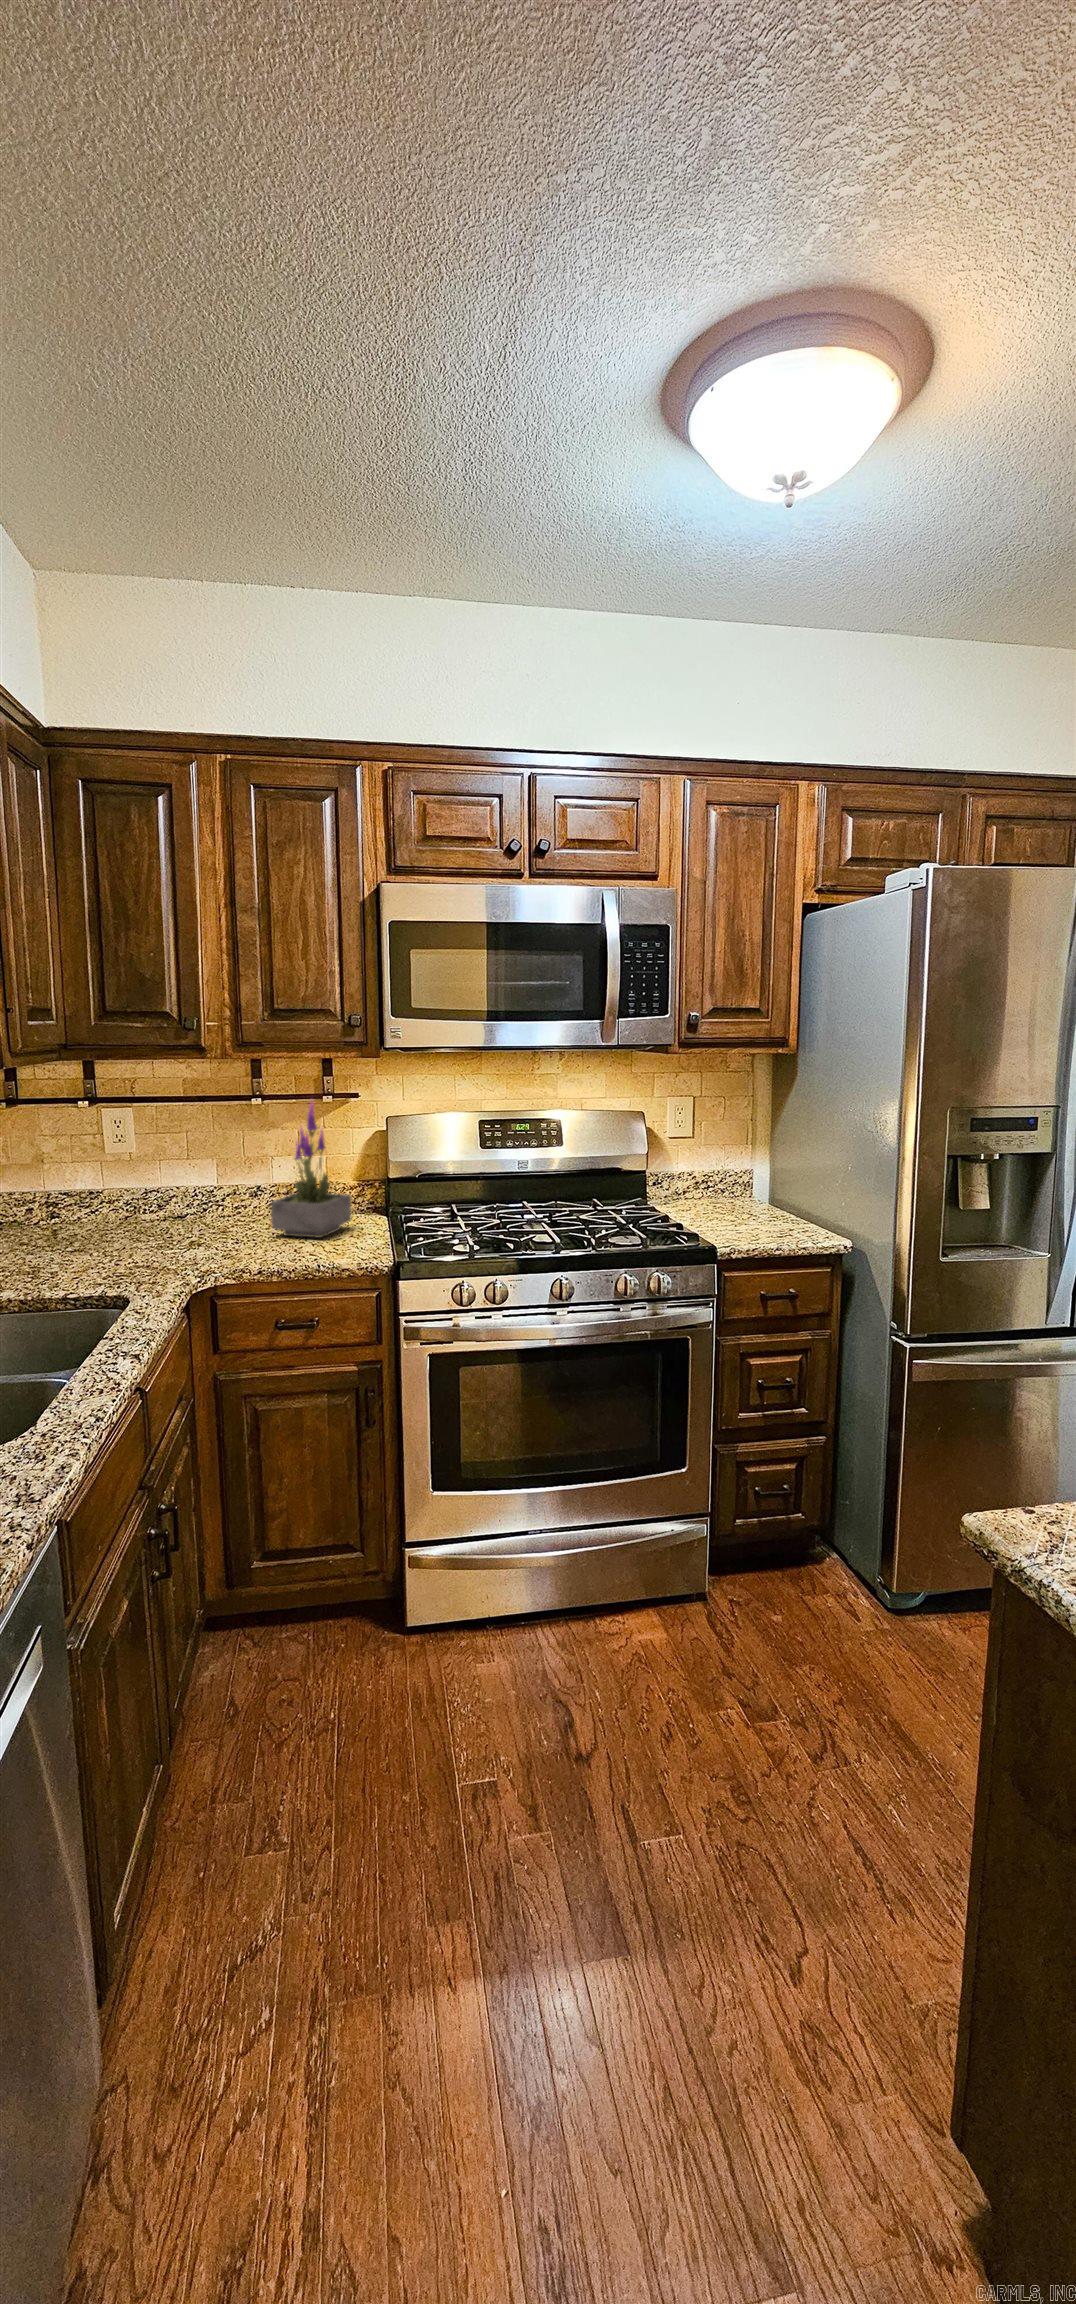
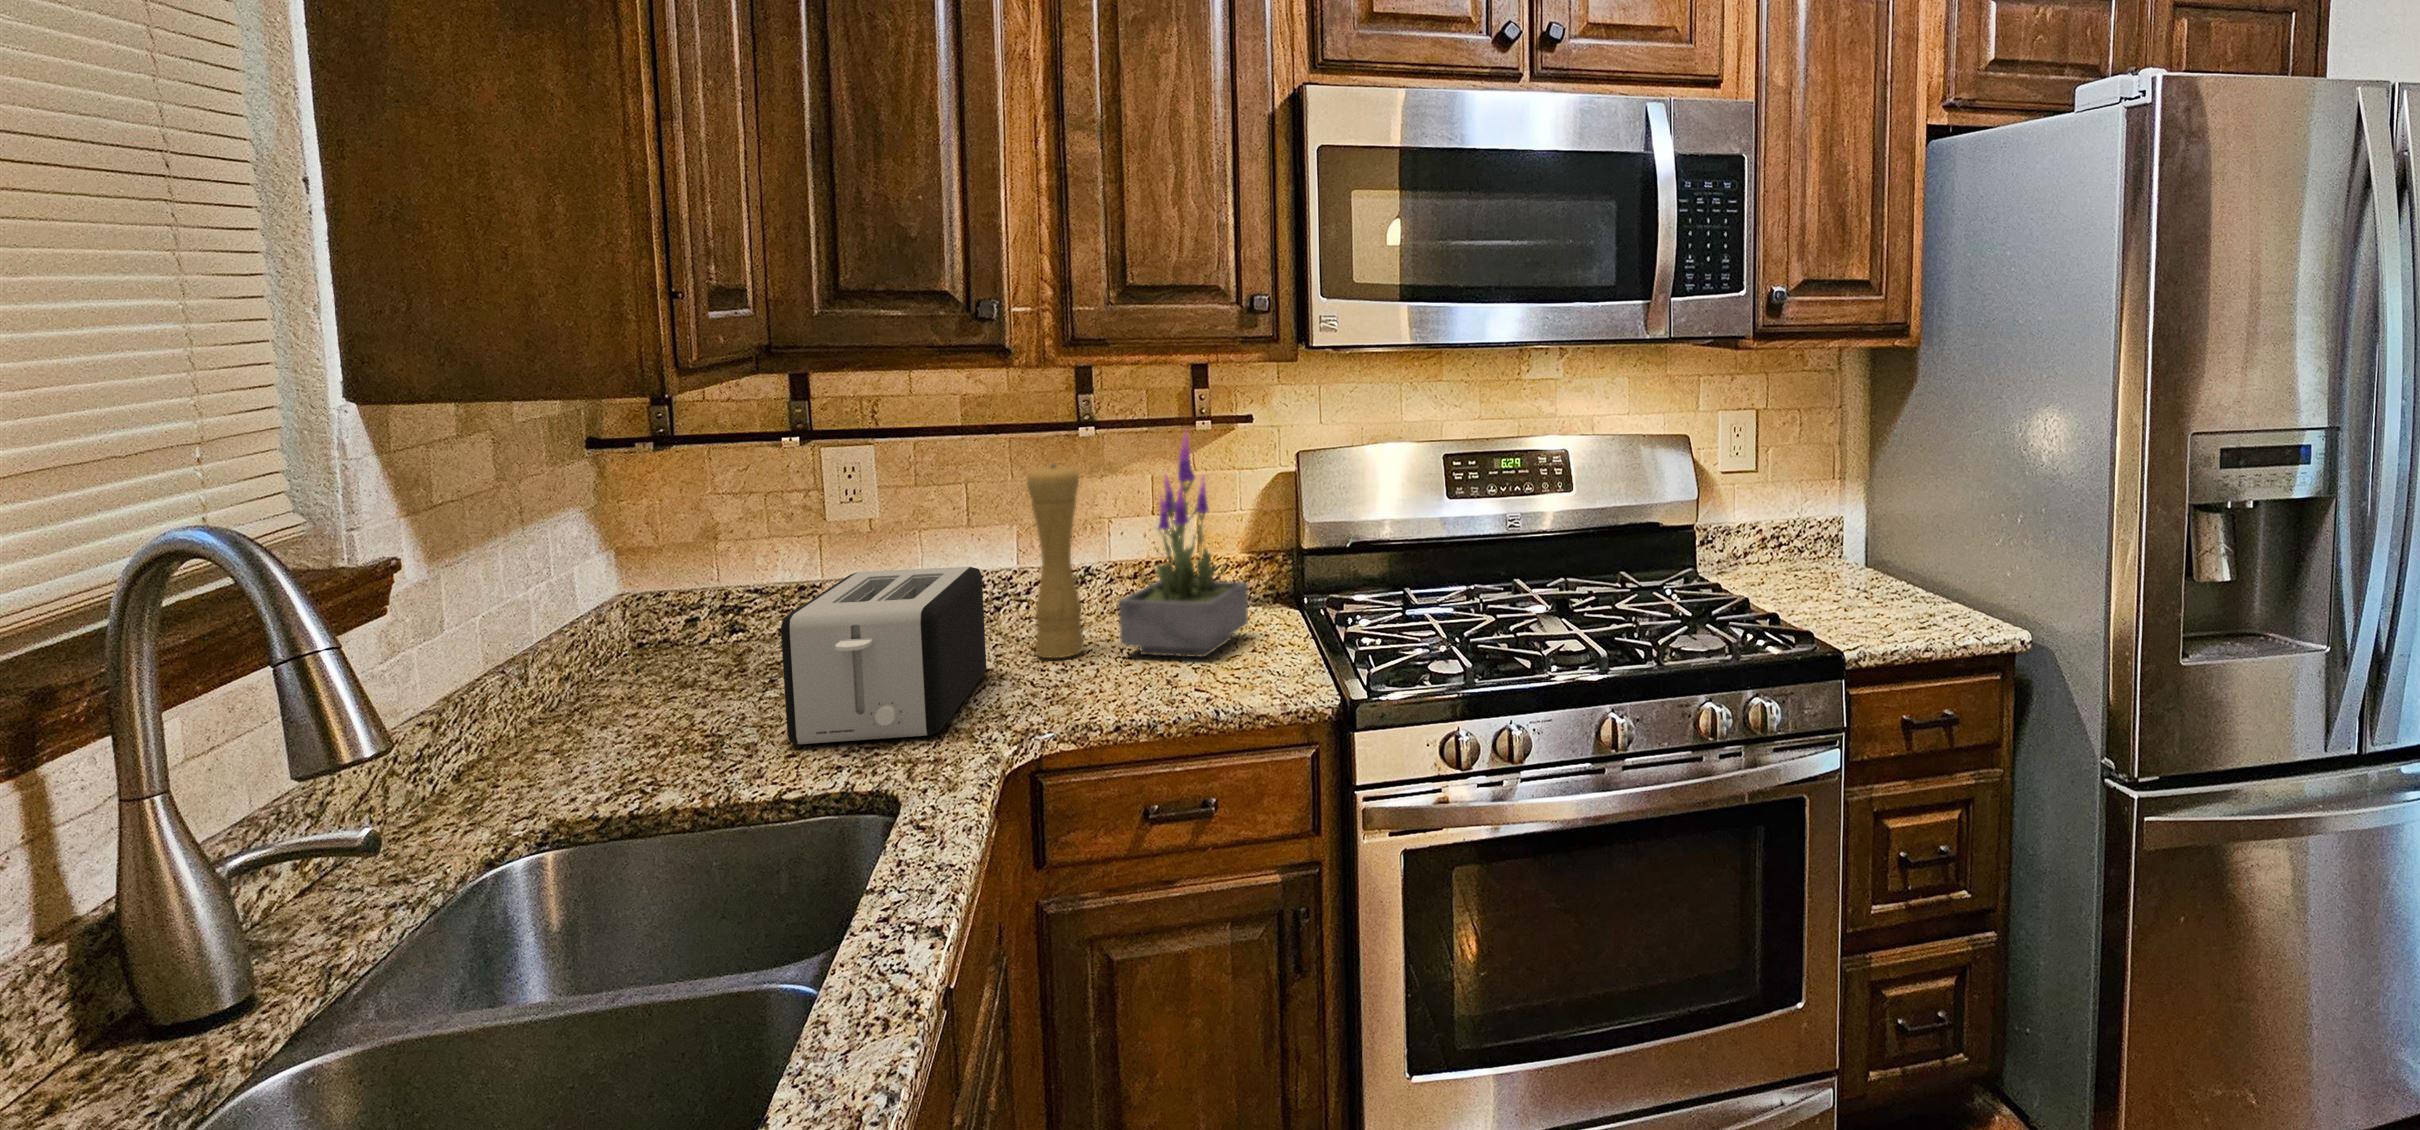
pepper mill: none [217,1118,252,1236] -> present [1027,464,1084,658]
toaster: none [68,1178,191,1273] -> present [781,567,986,744]

